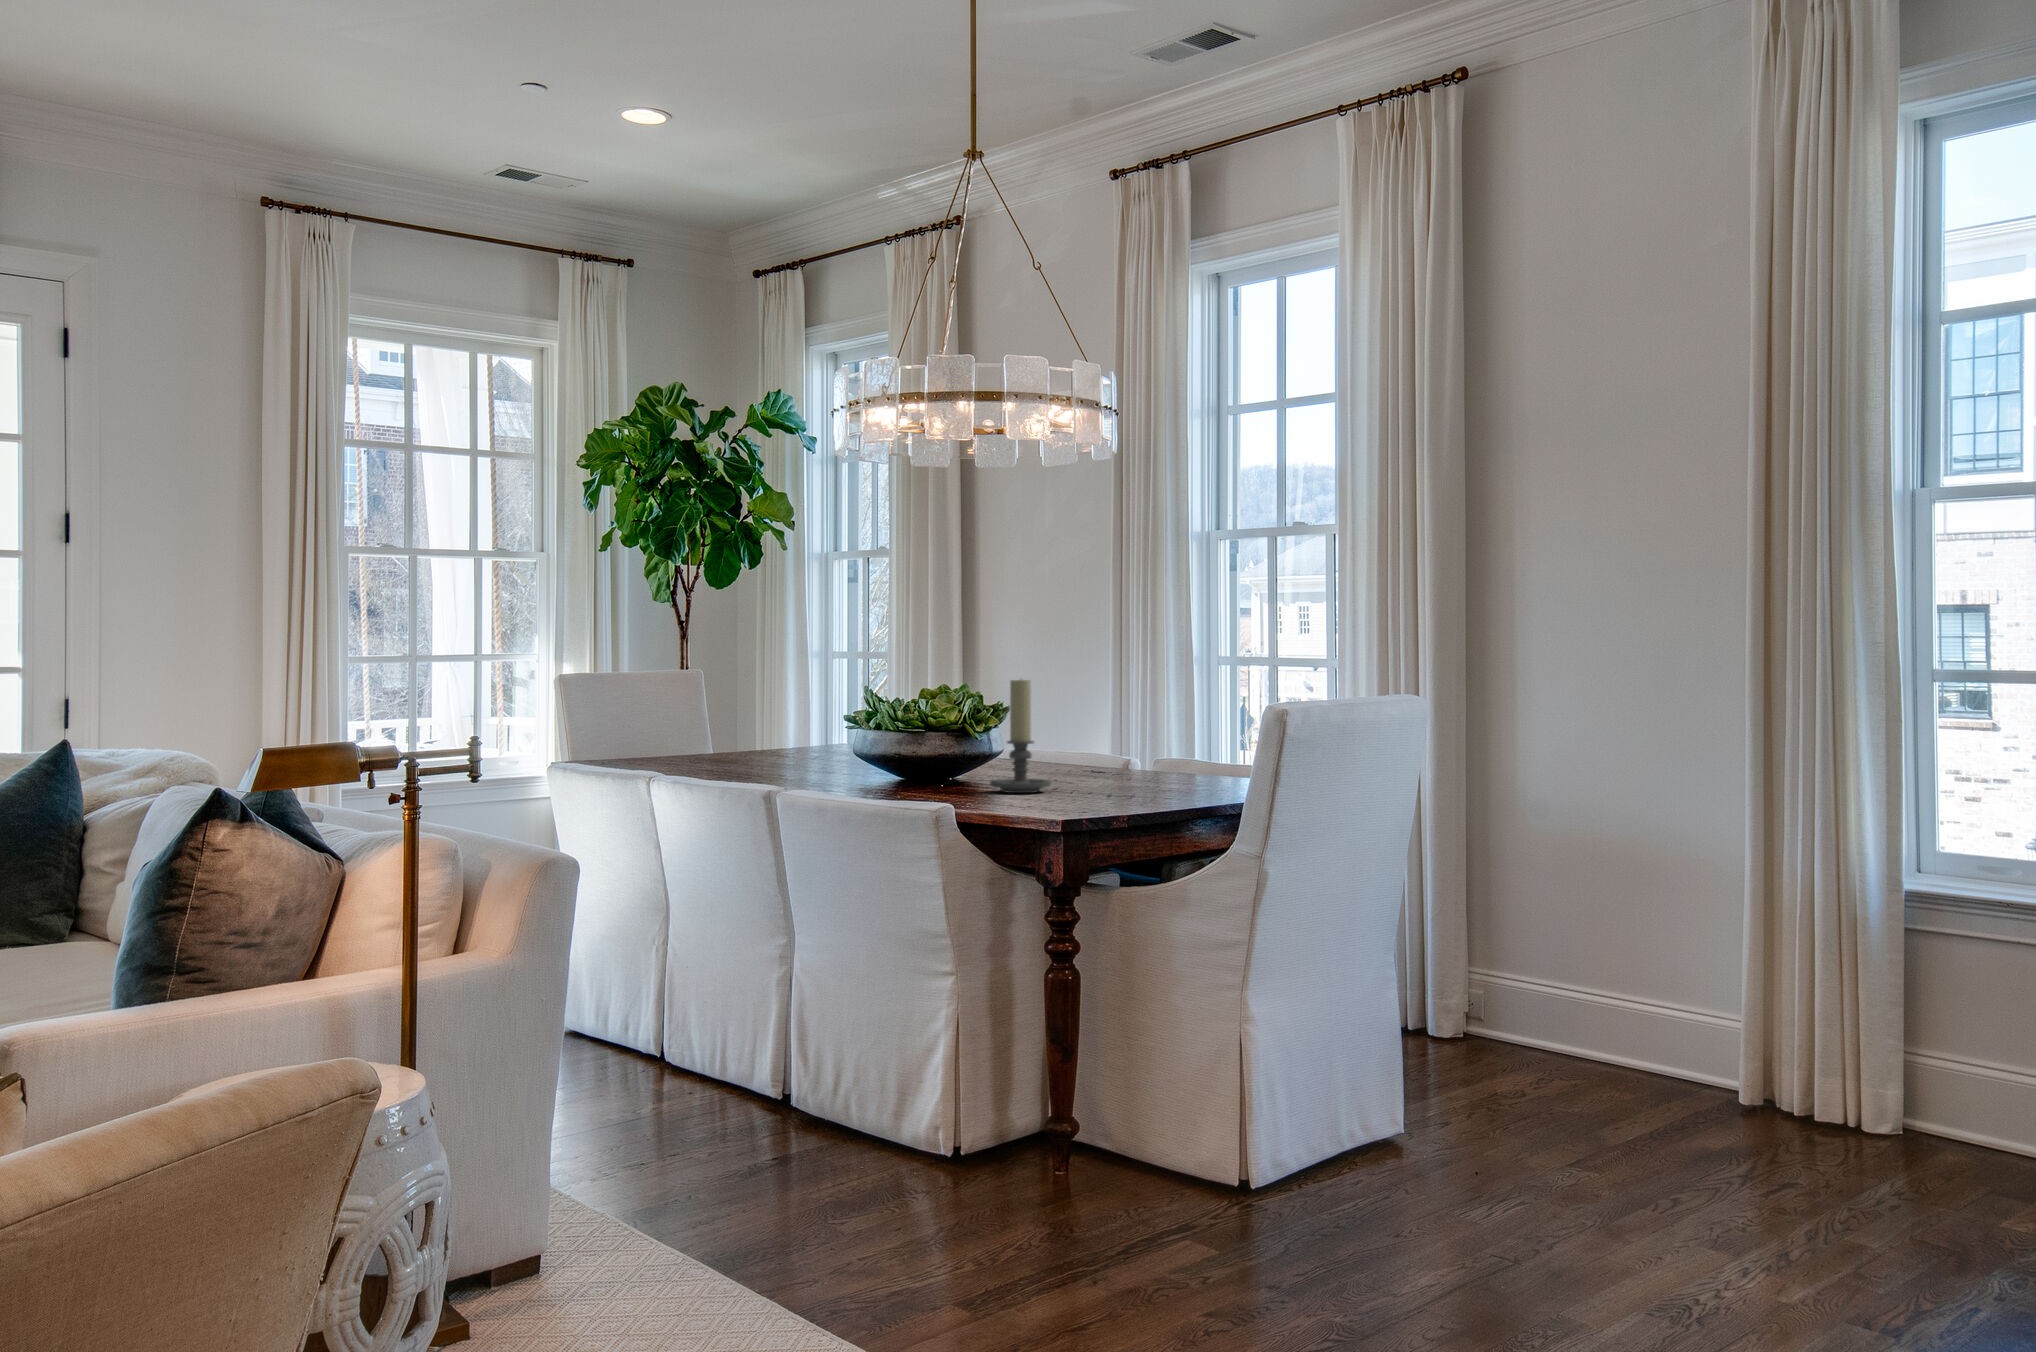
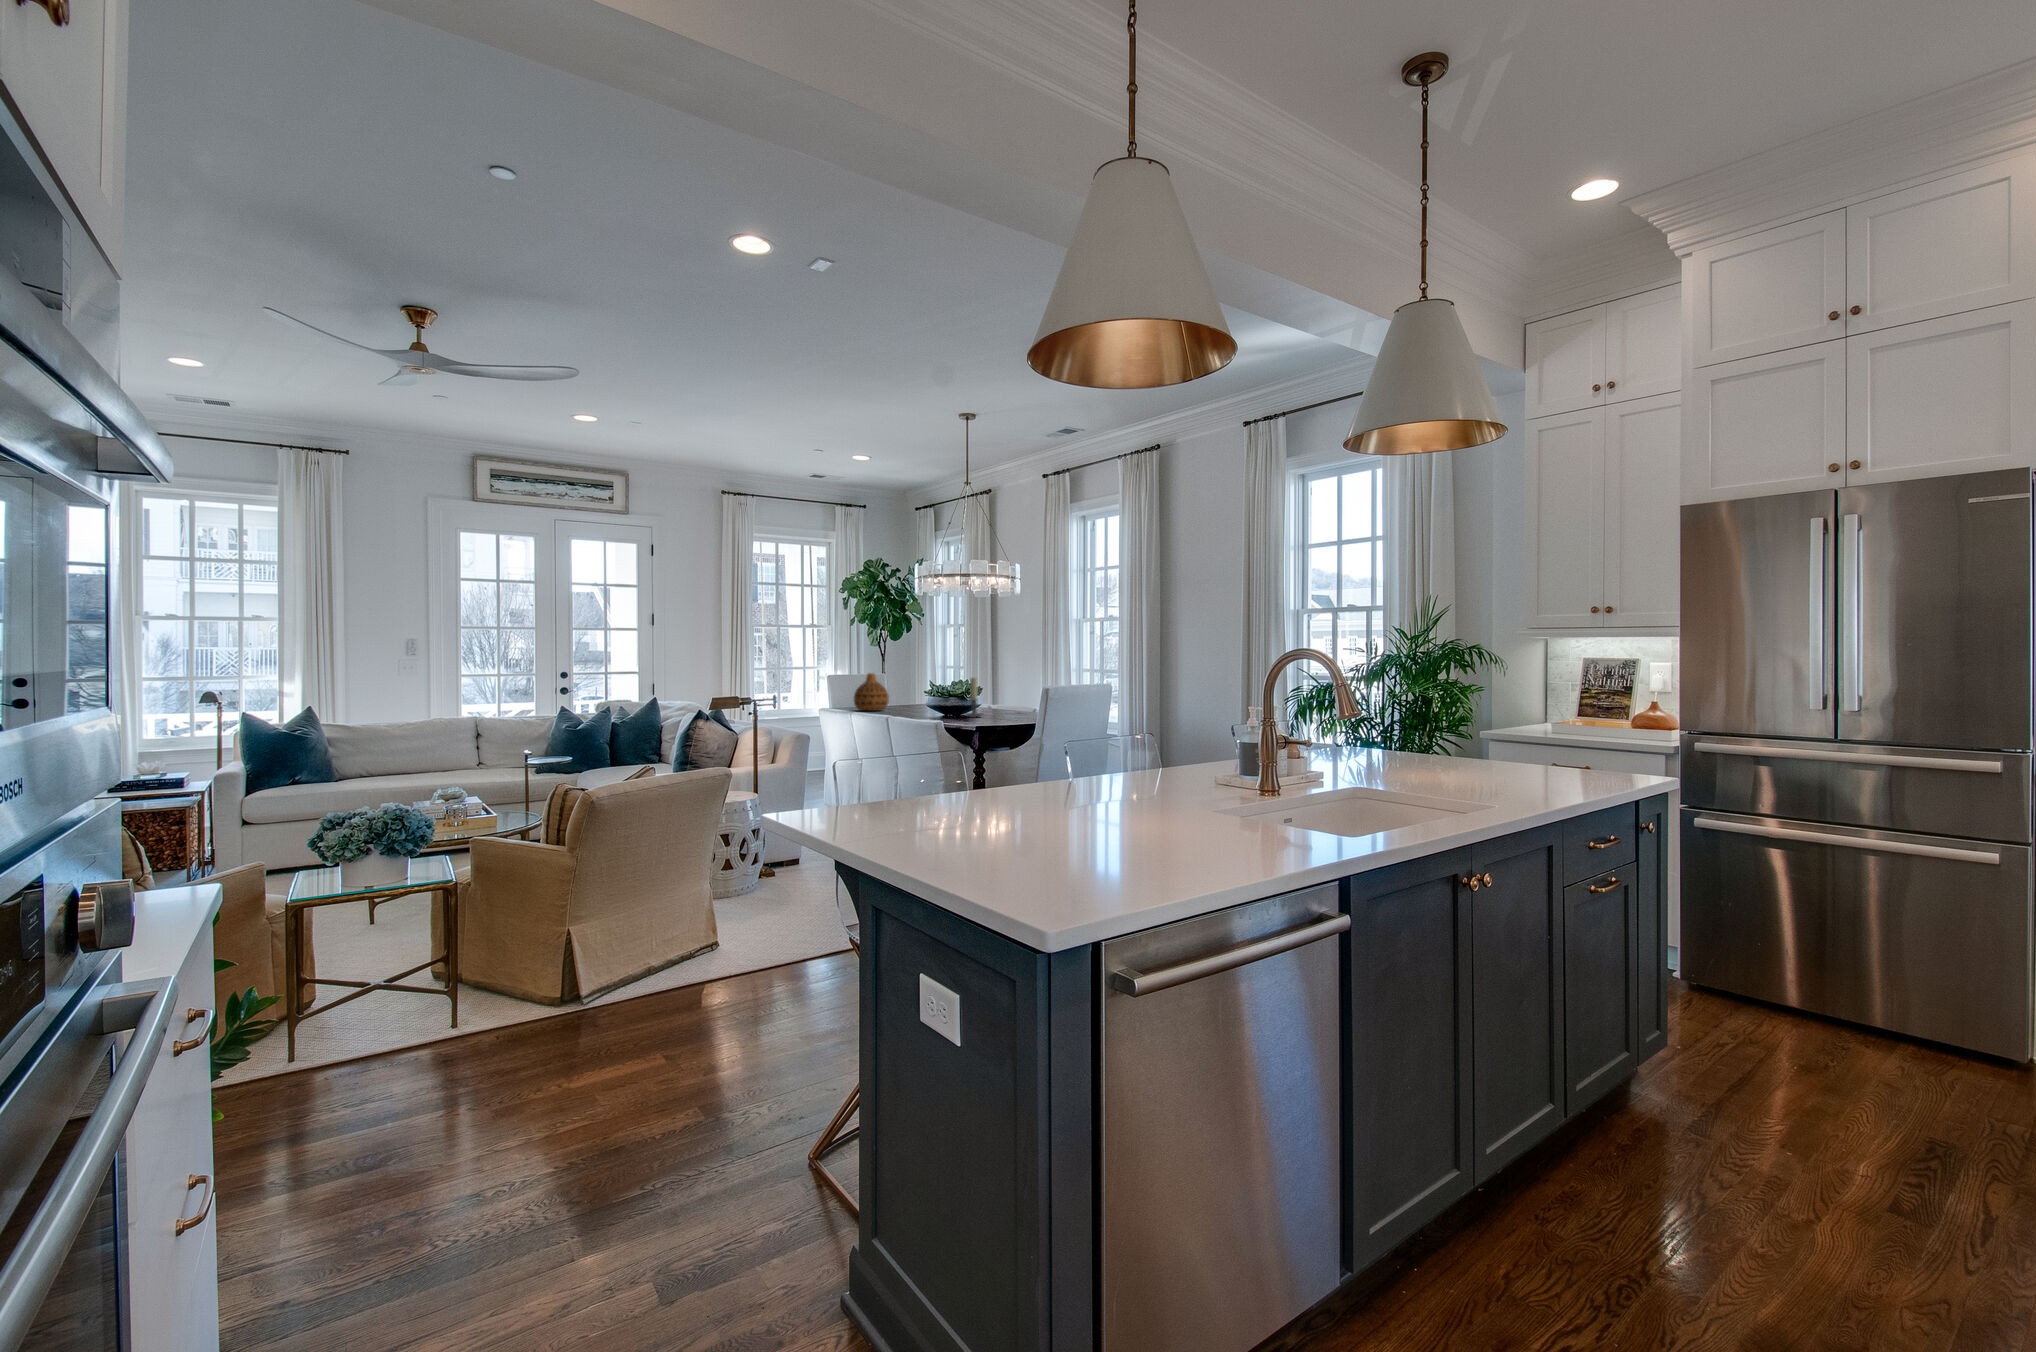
vase: none [647,669,743,771] -> present [854,673,889,711]

